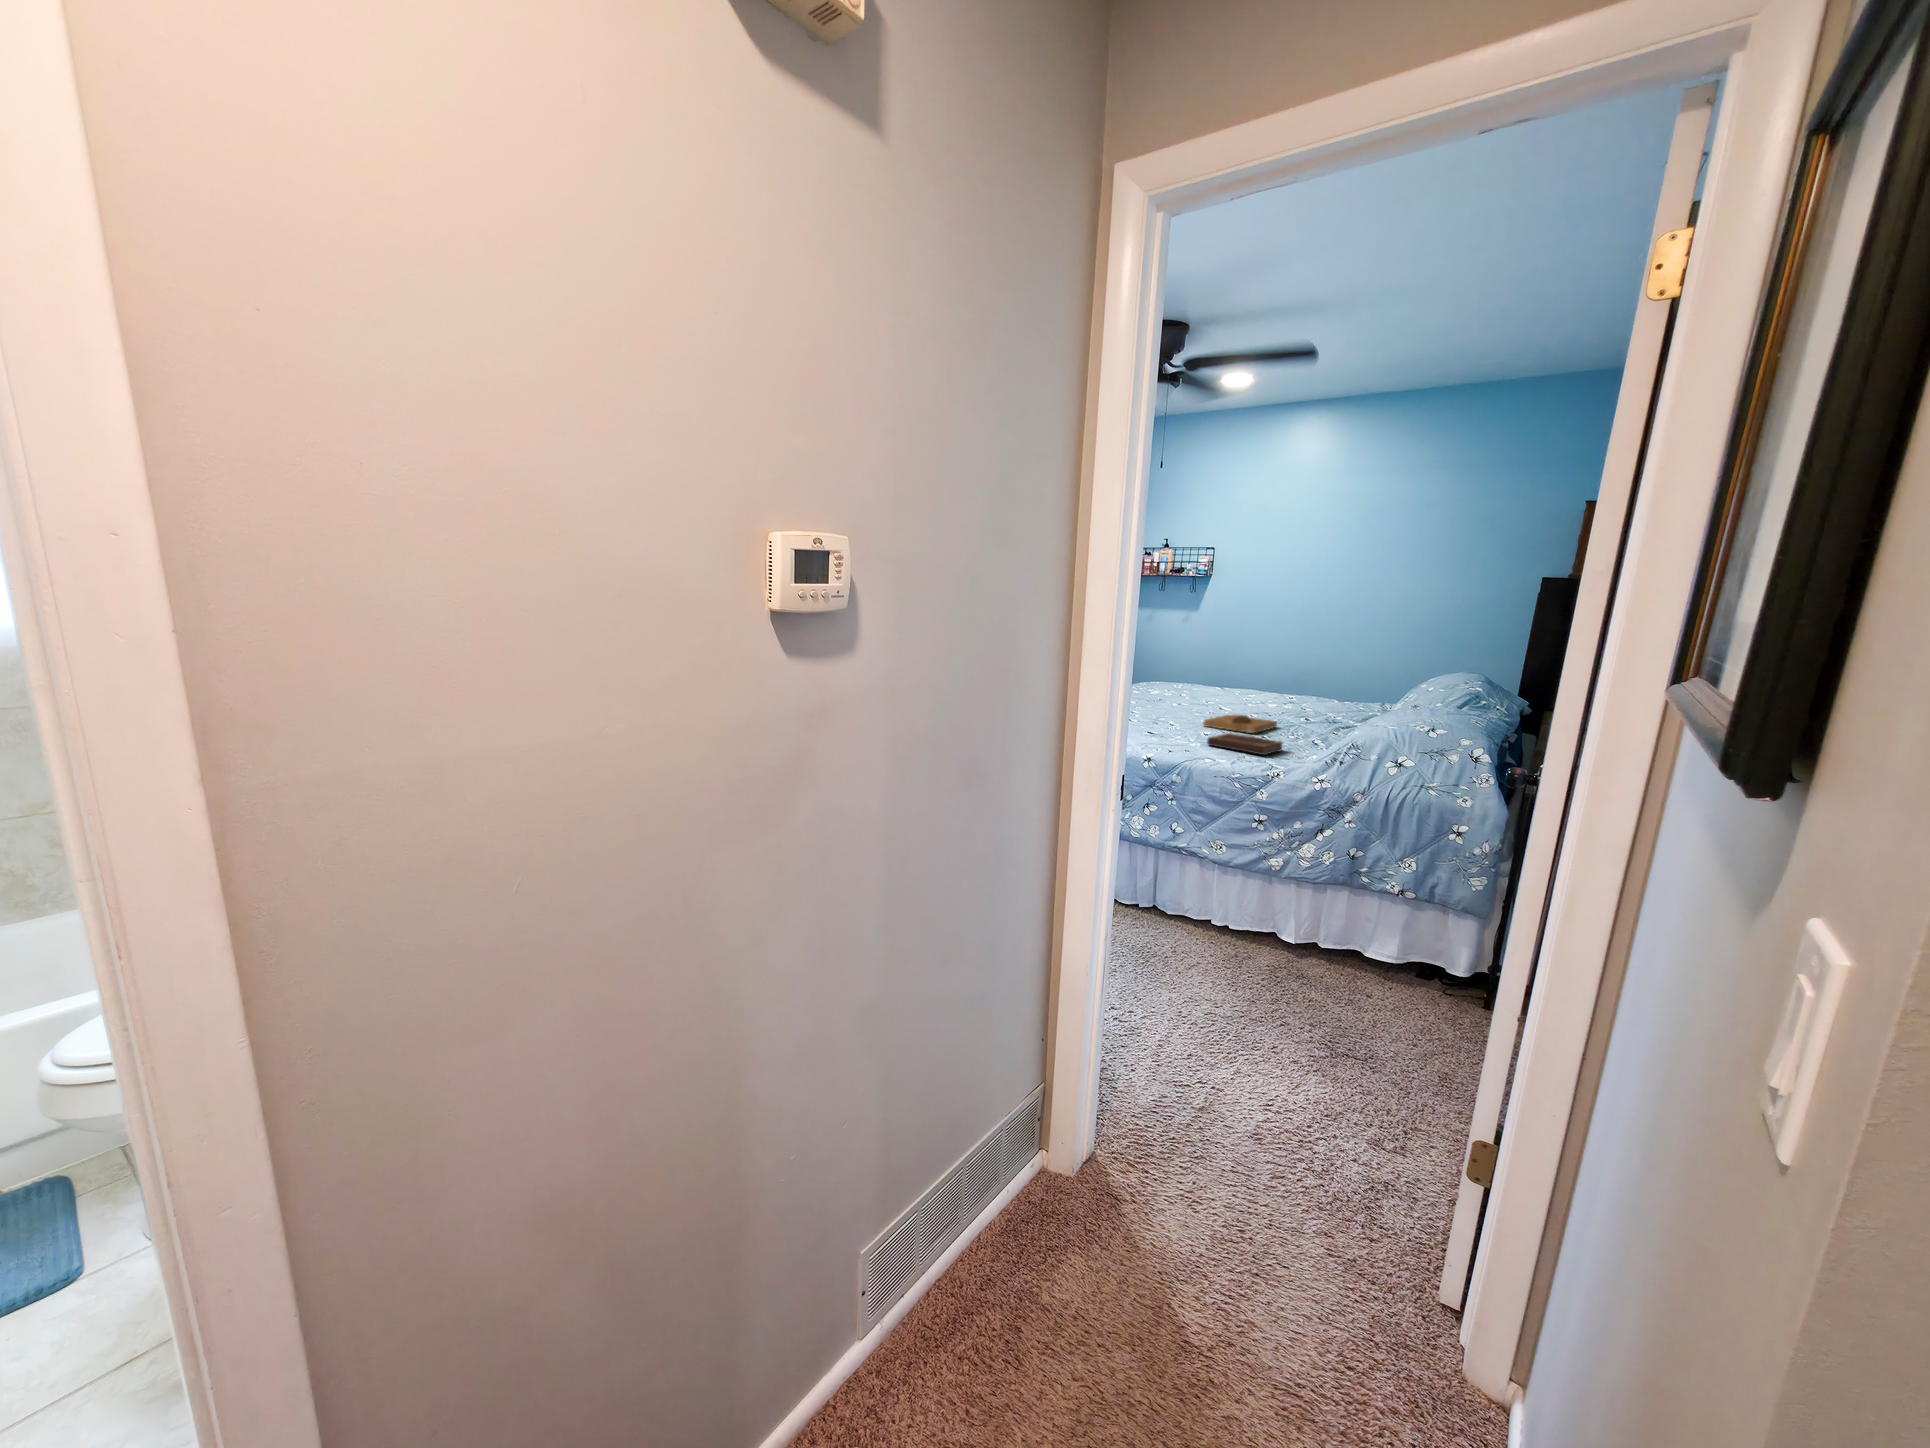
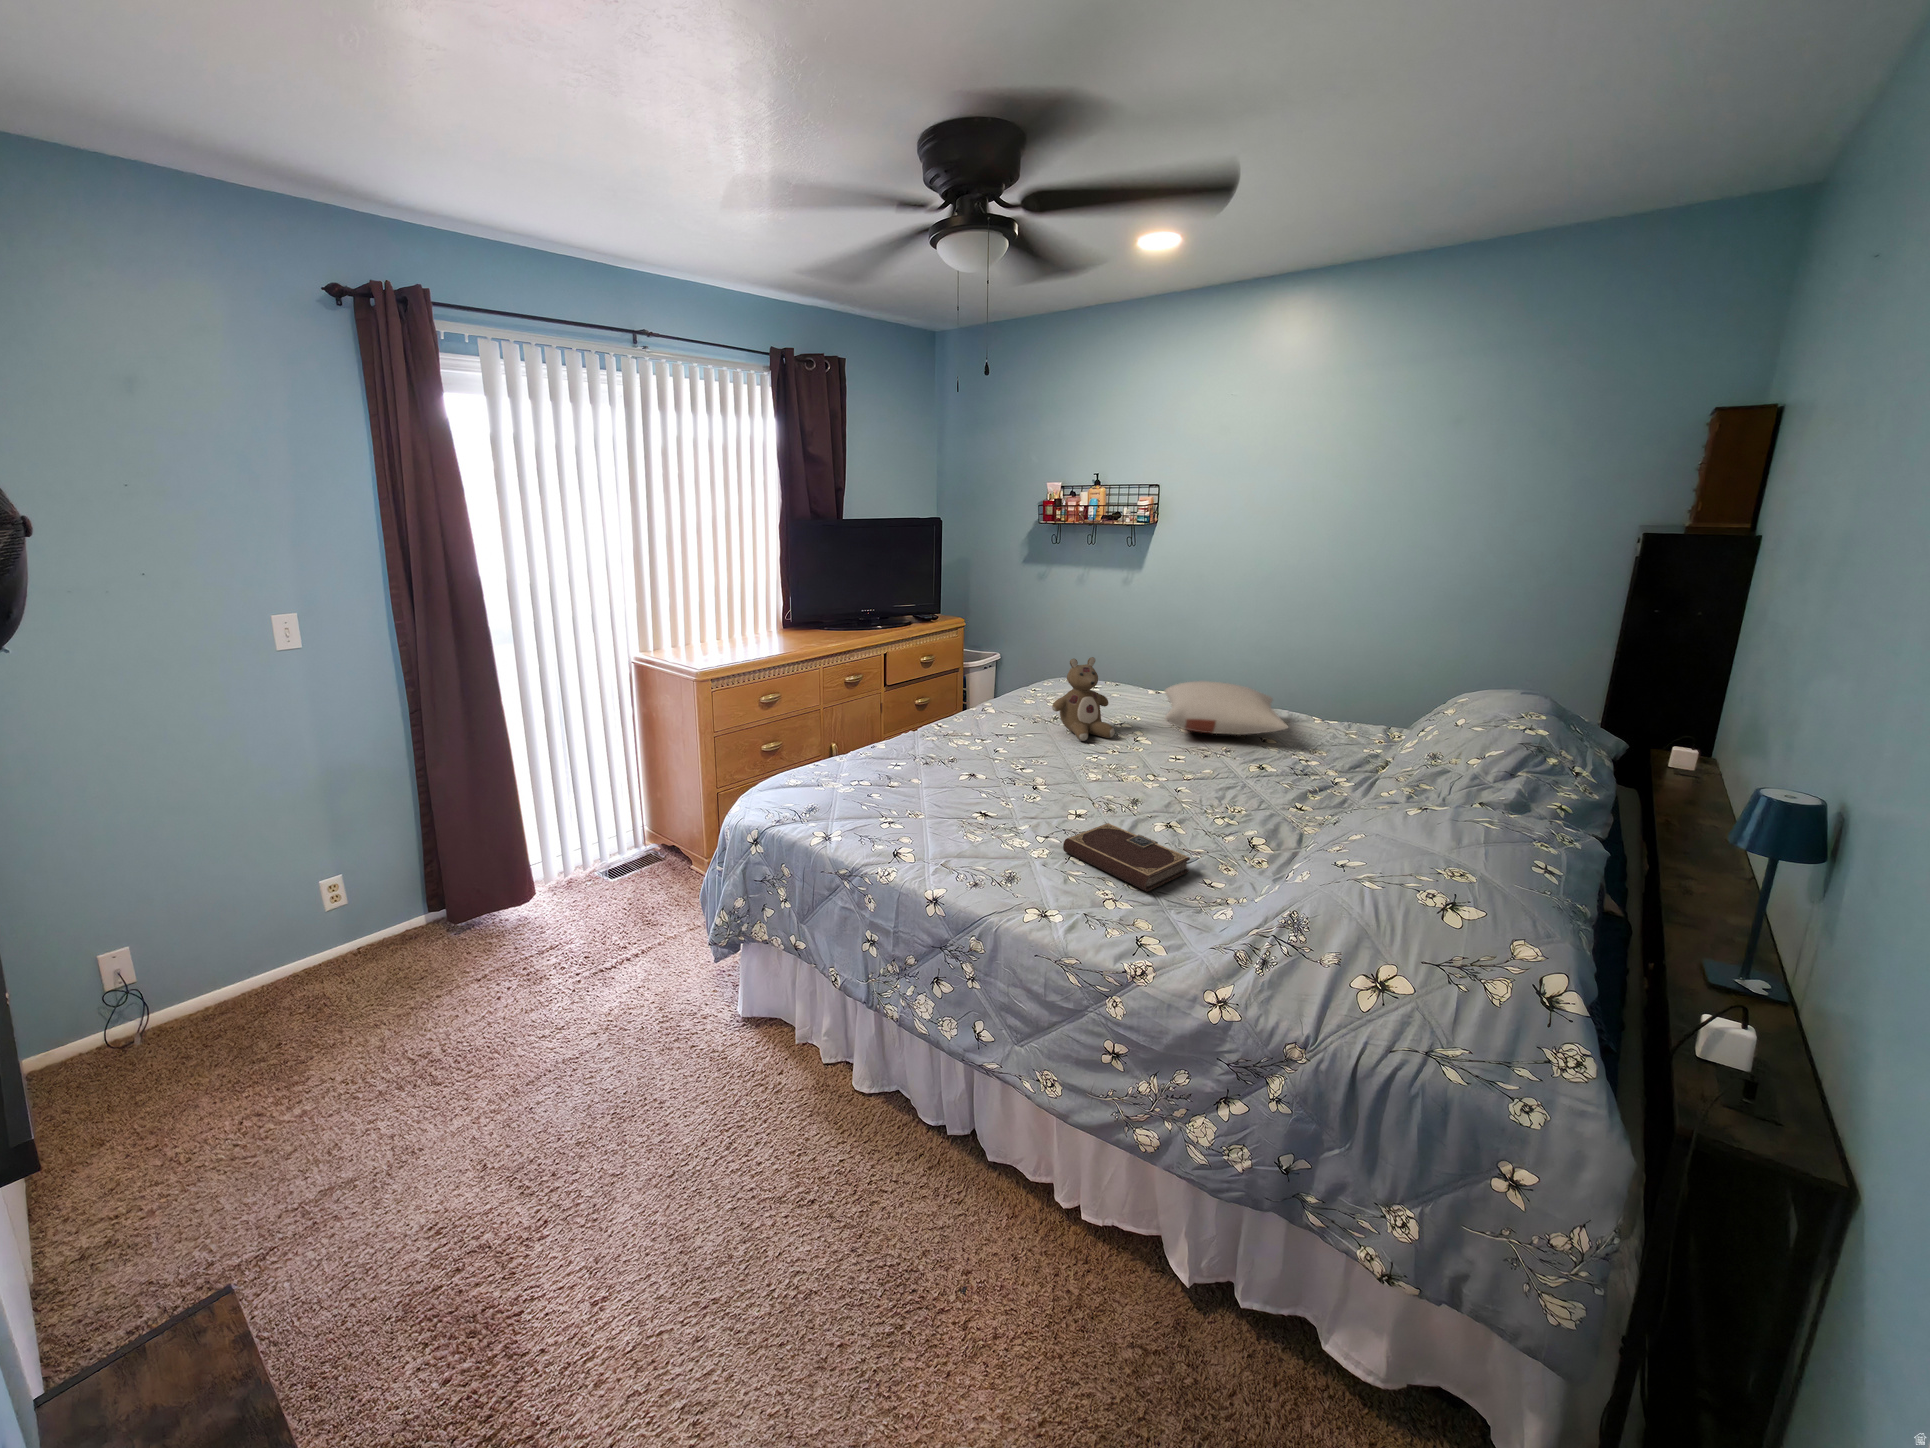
stuffed bear: none [1164,655,1207,710] -> present [1052,657,1115,741]
pillow: none [1232,675,1323,707] -> present [1165,681,1288,735]
tray: present [1203,715,1277,733] -> none [1087,760,1205,812]

